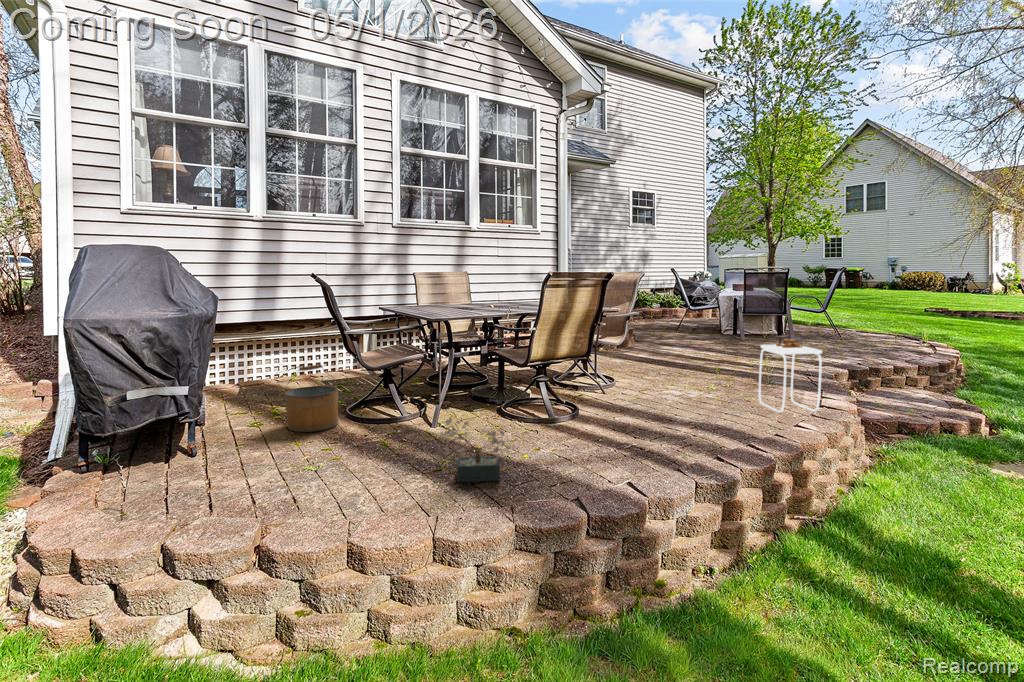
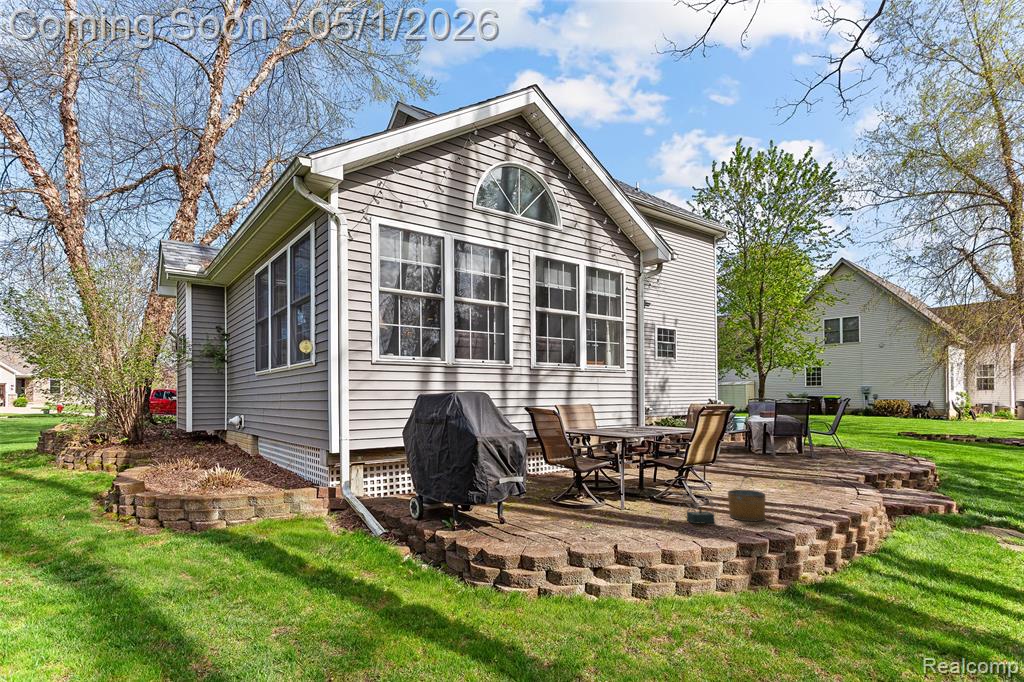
side table: present [759,339,822,412] -> none [817,451,859,497]
bucket: present [284,365,338,432] -> present [728,474,765,521]

